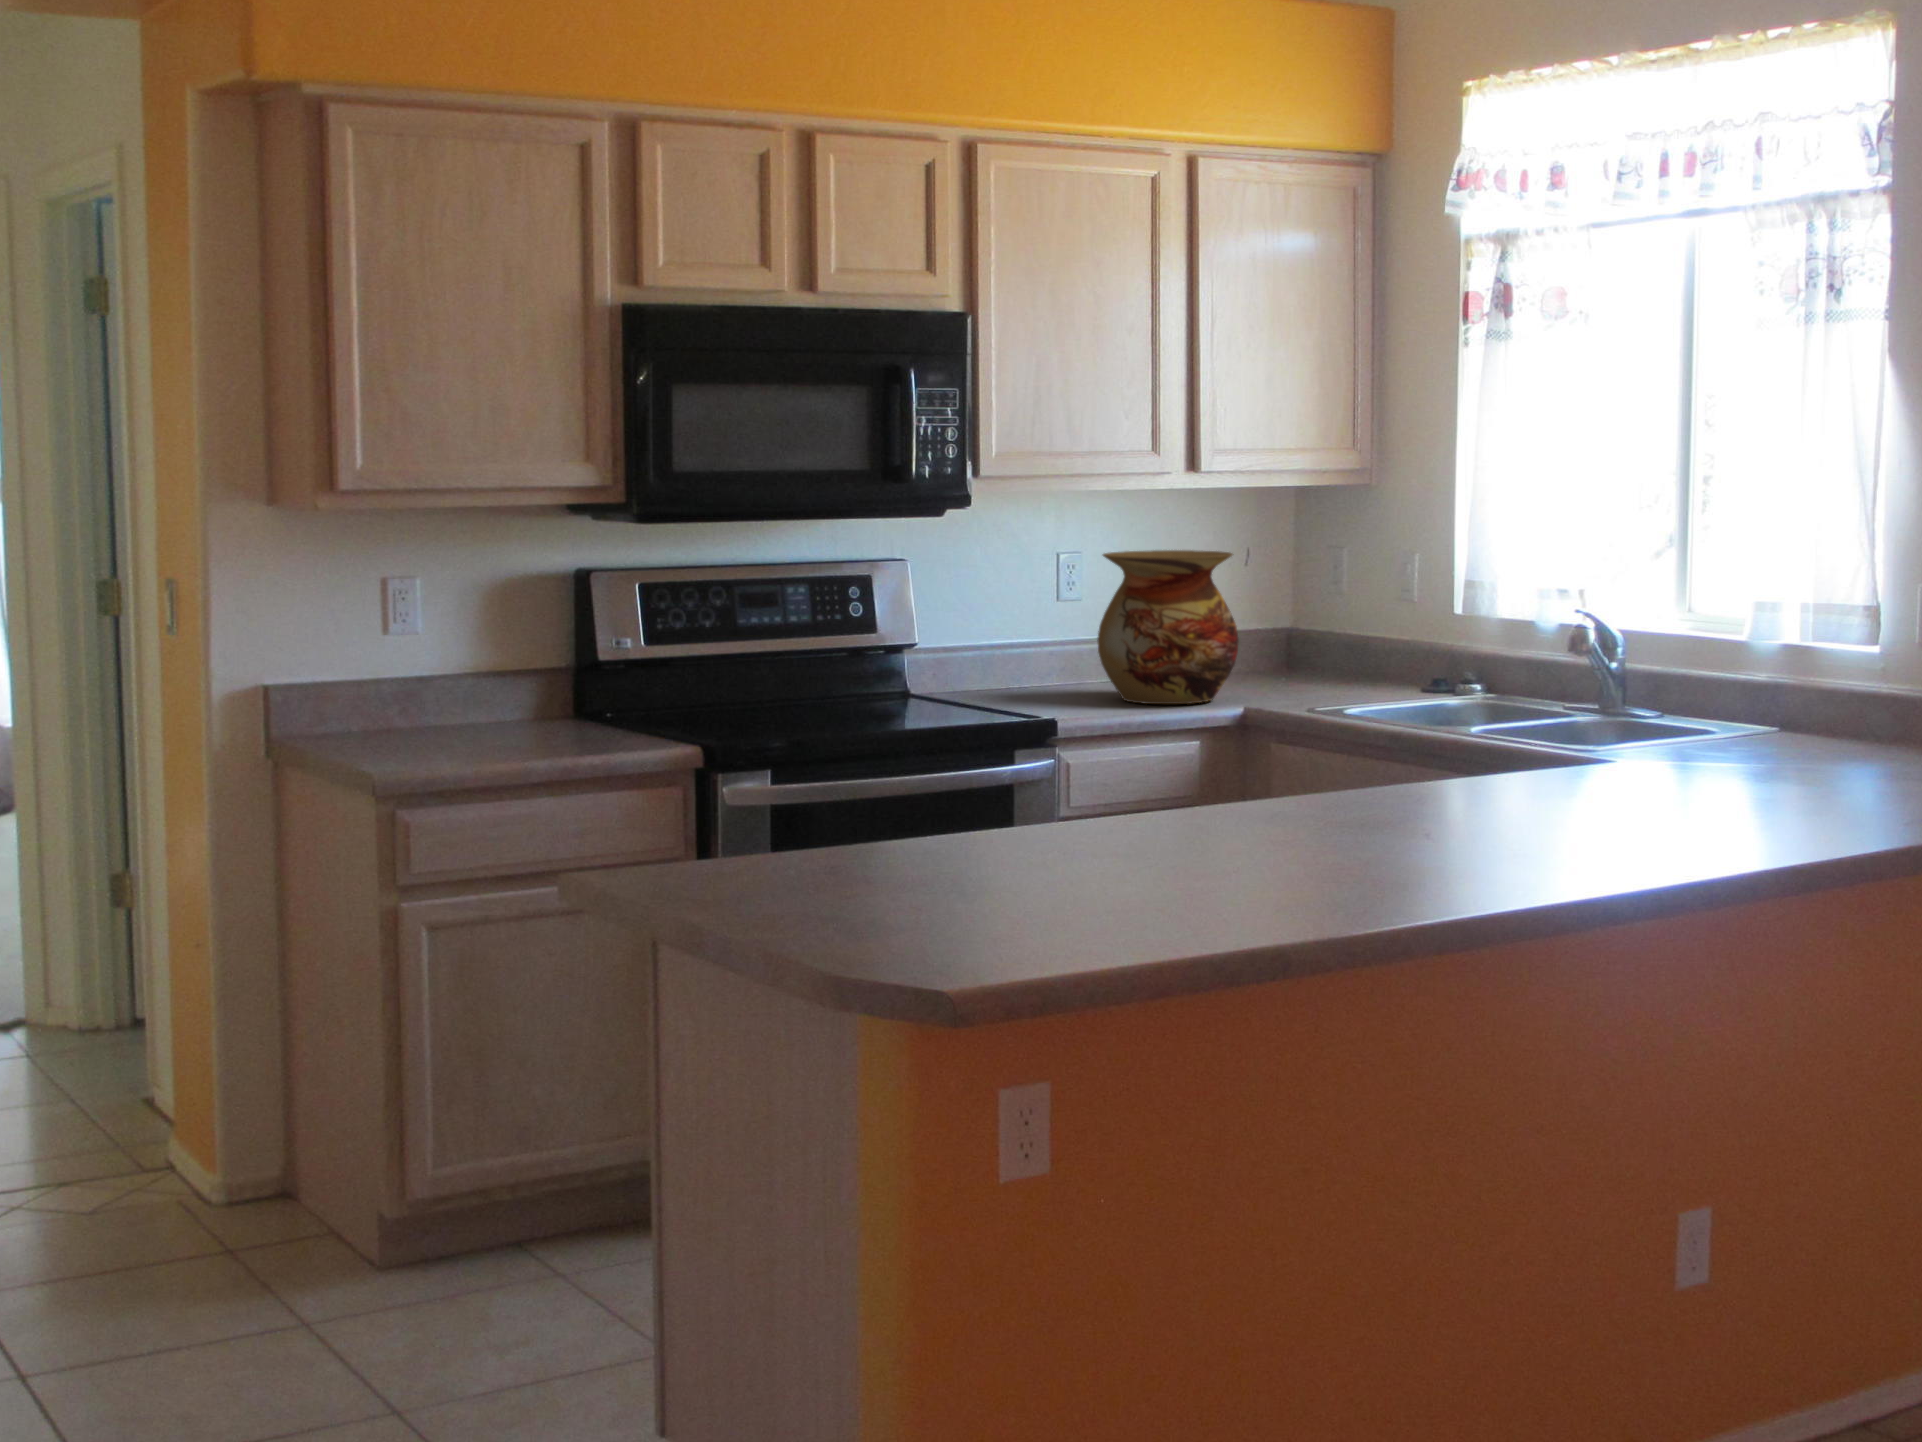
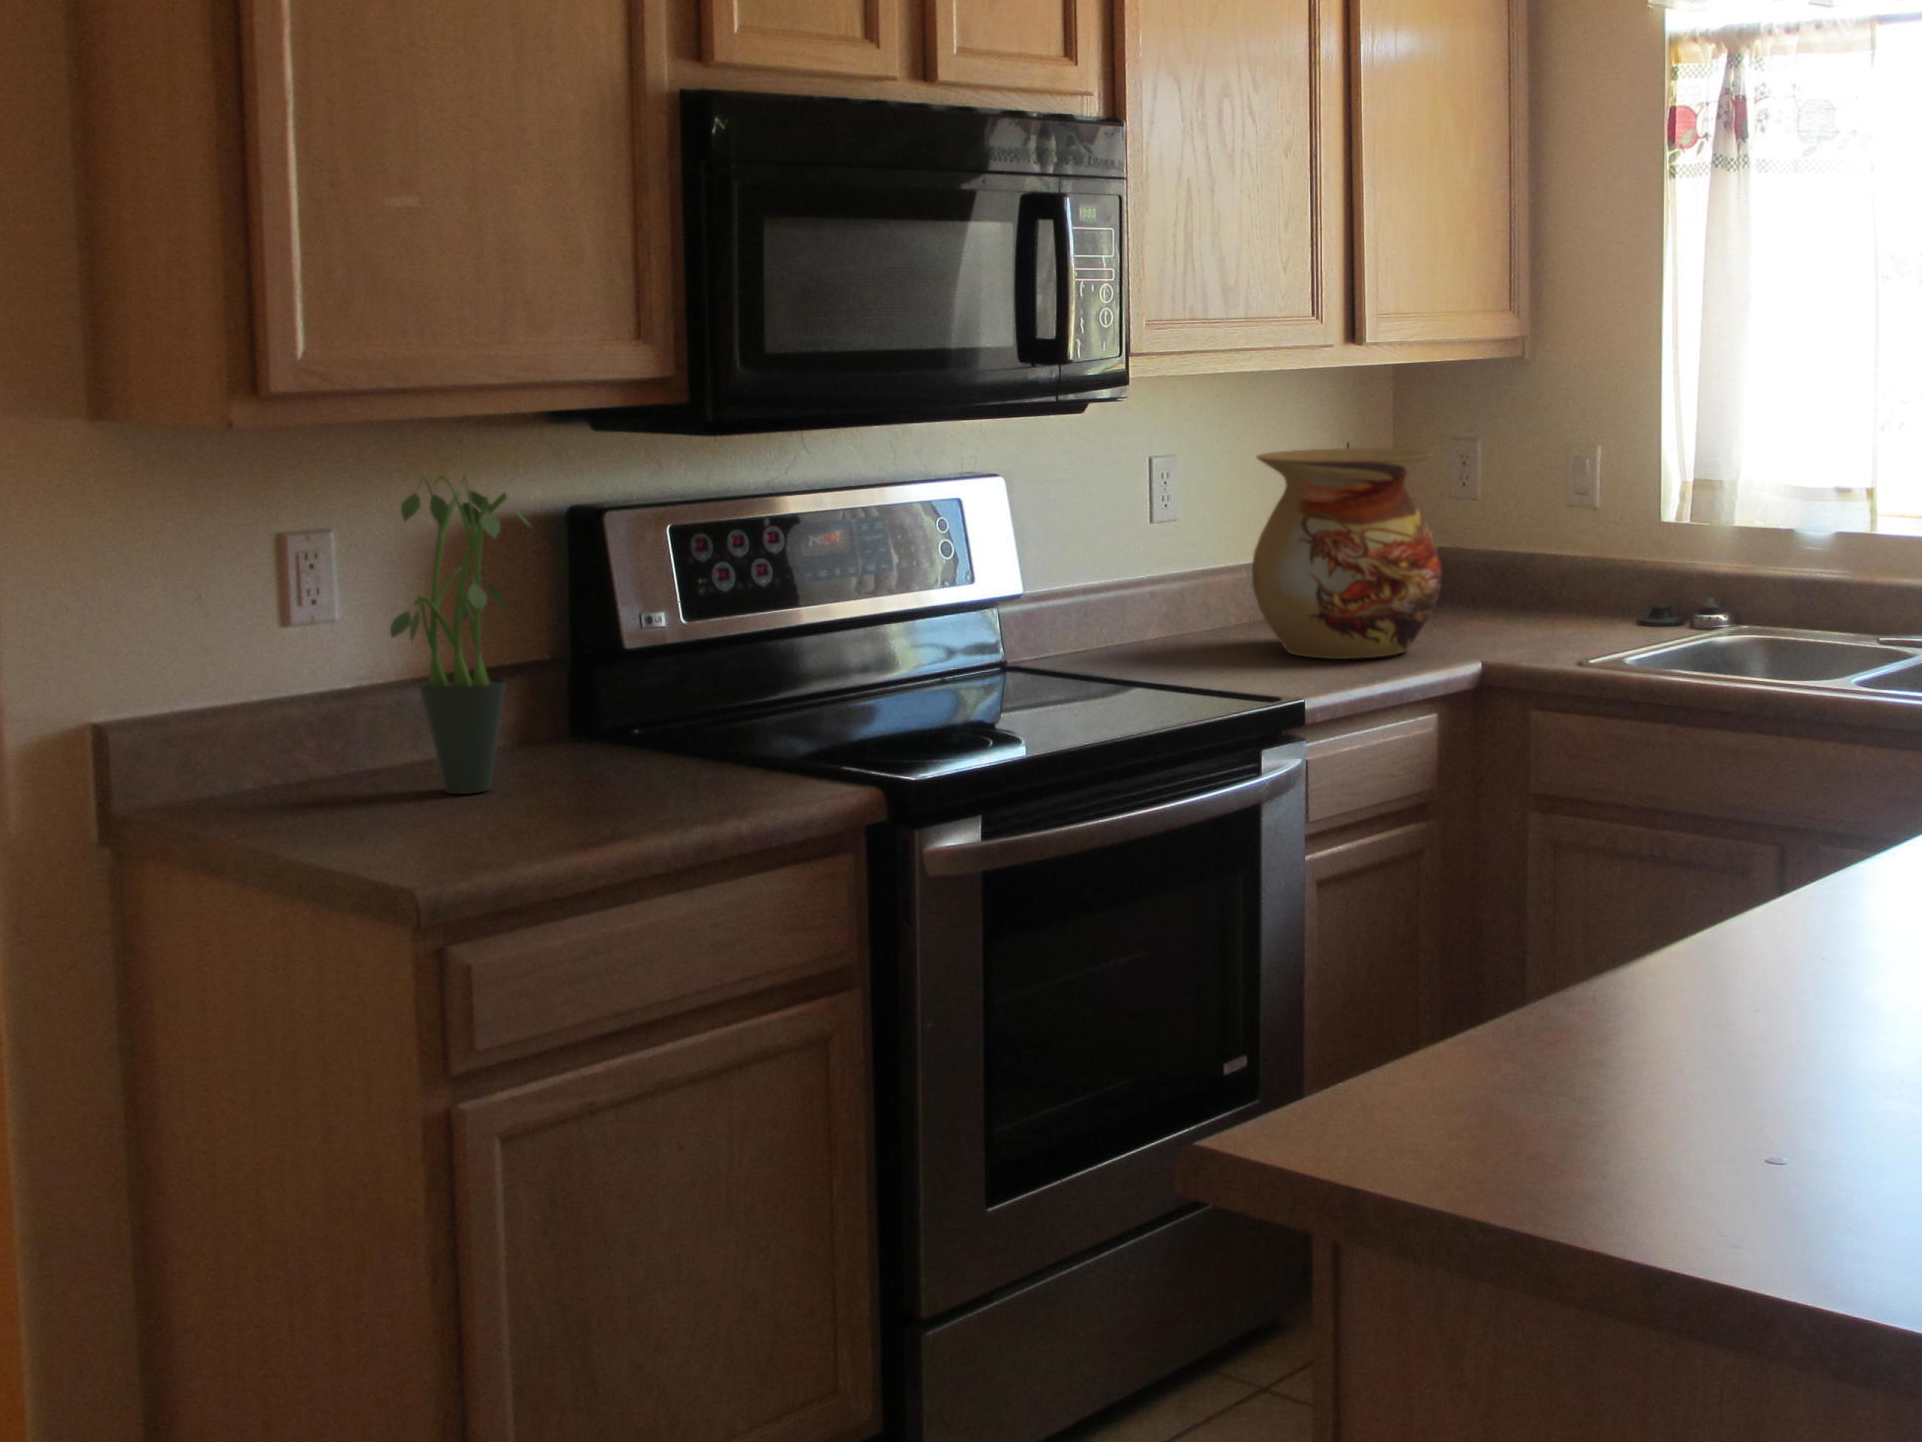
potted plant: none [422,542,511,739] -> present [390,476,529,794]

